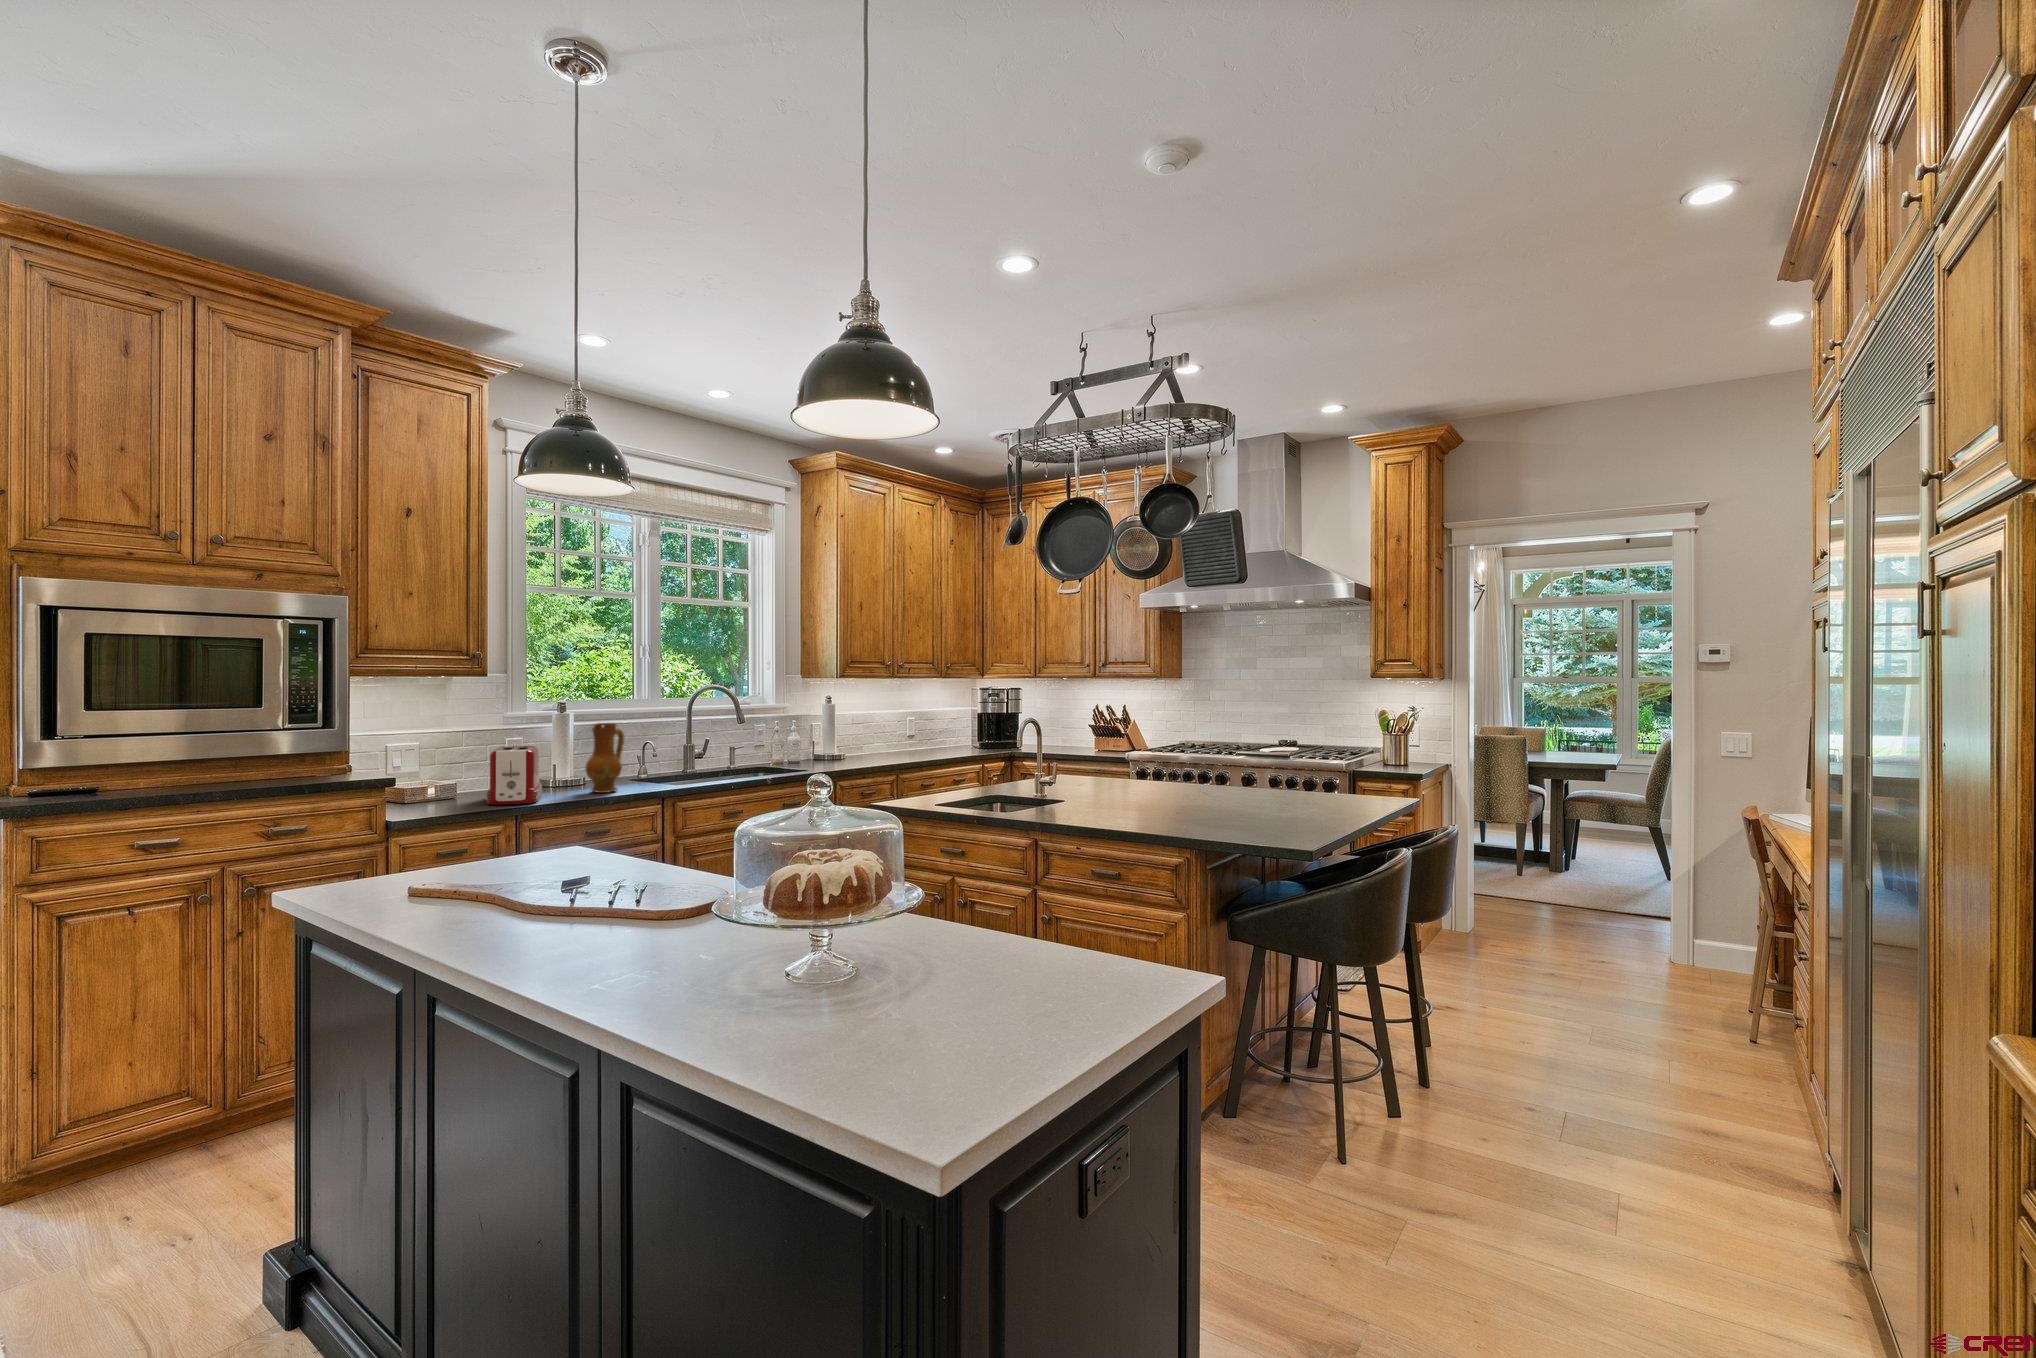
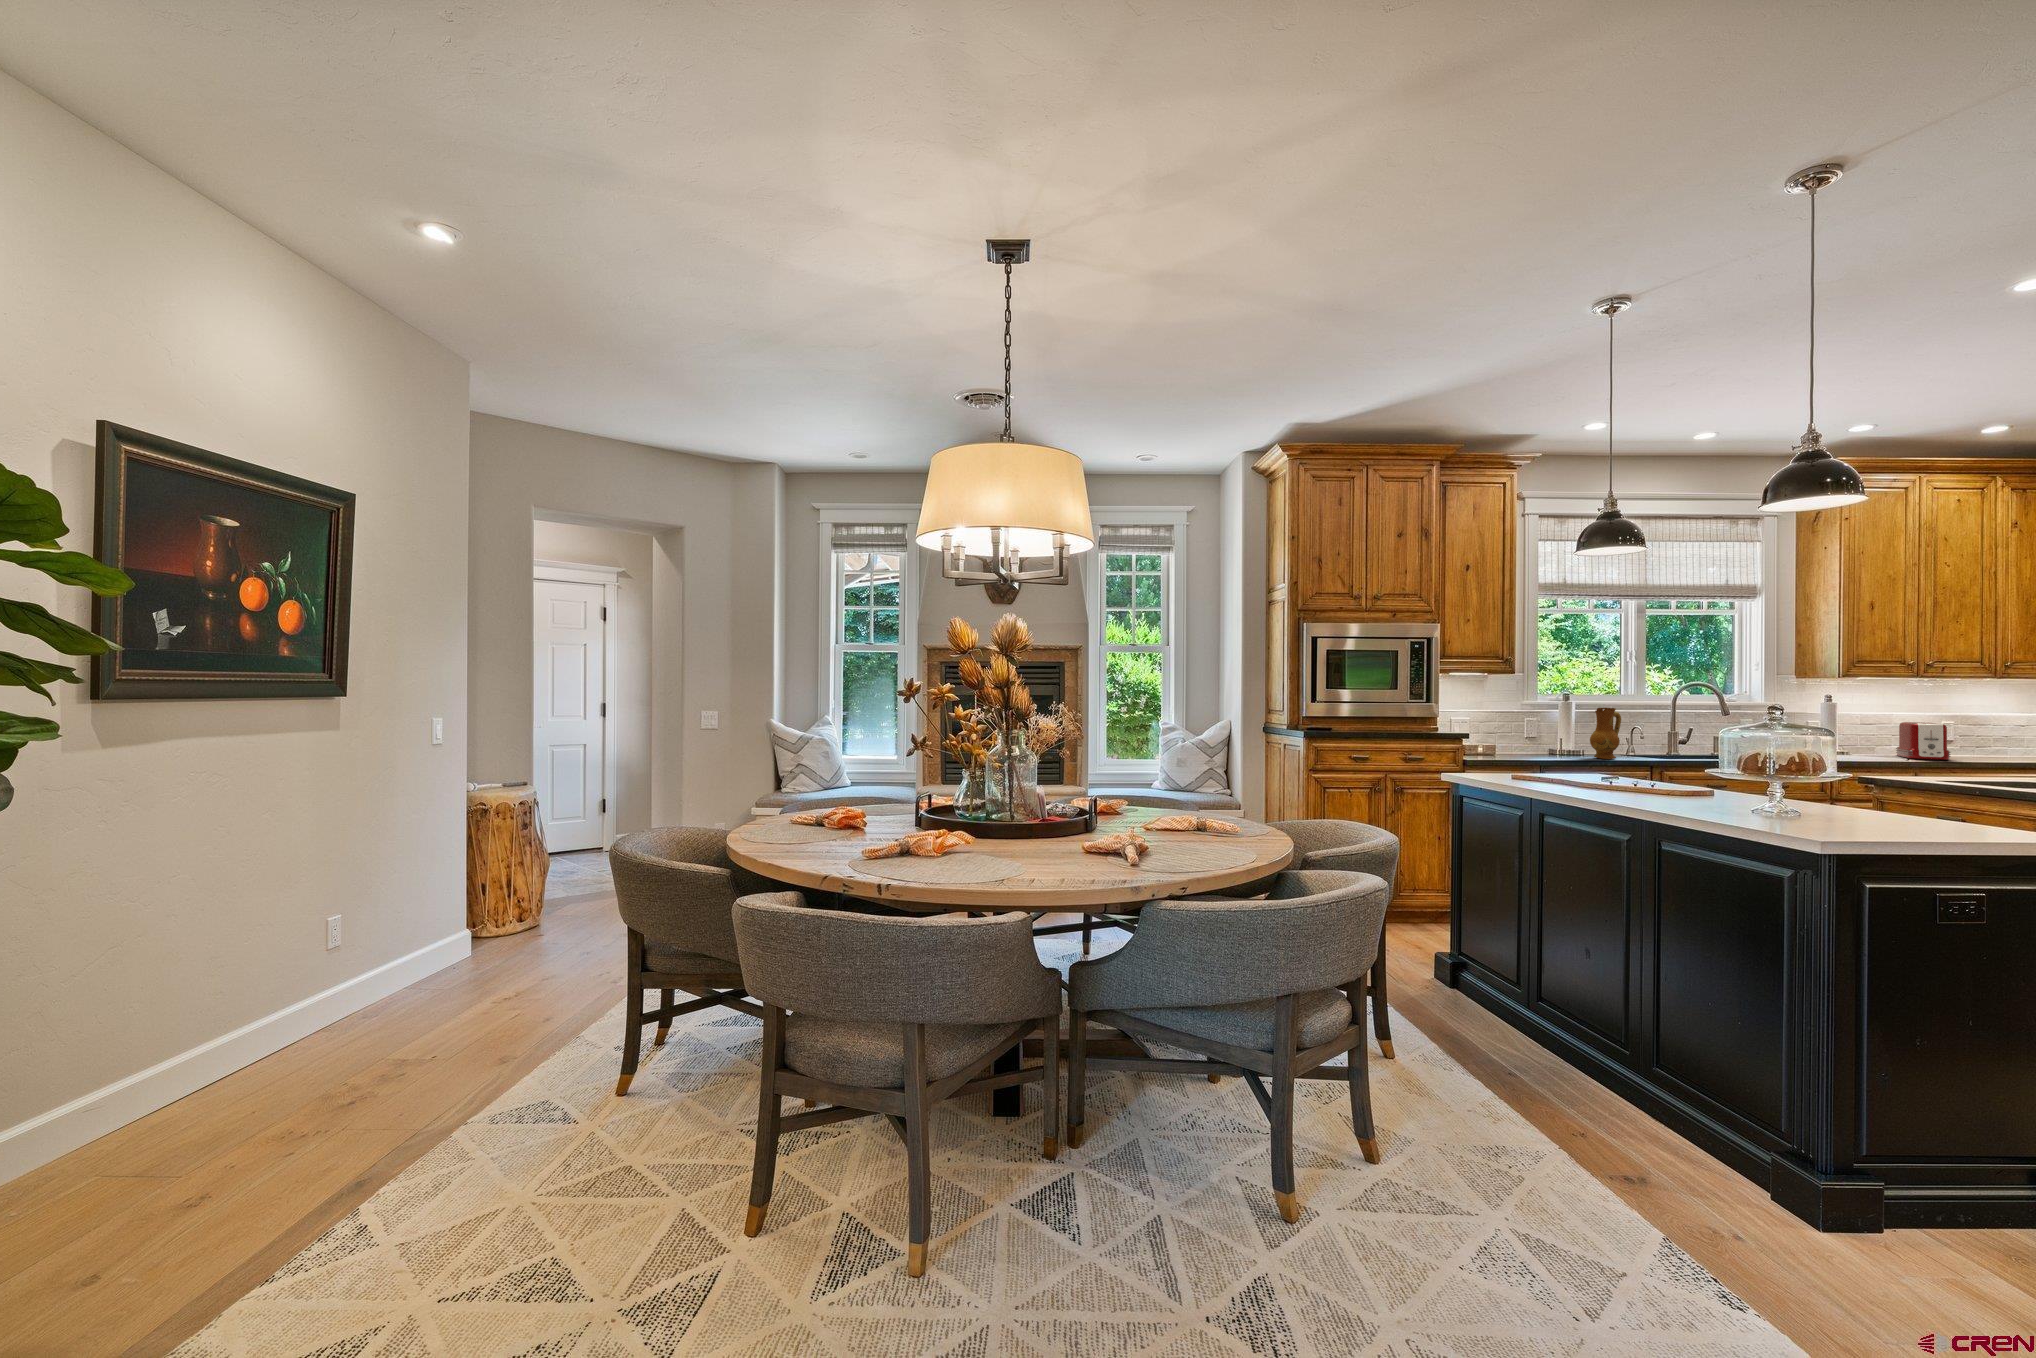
toaster: present [486,746,542,805] -> present [1896,722,1951,760]

